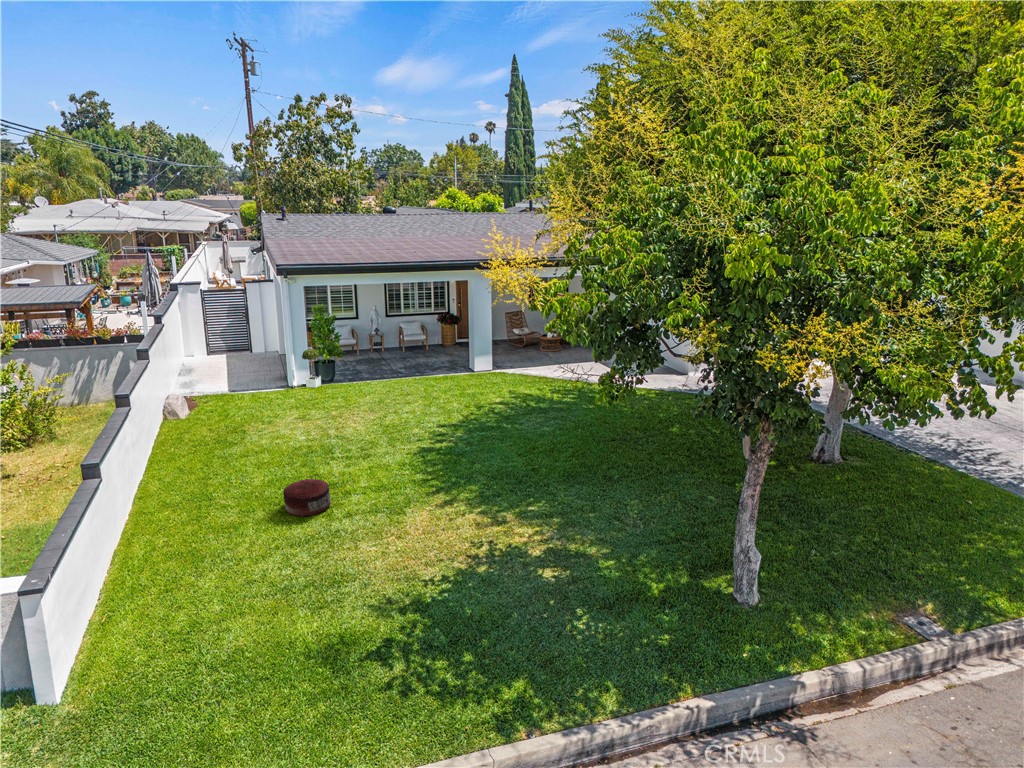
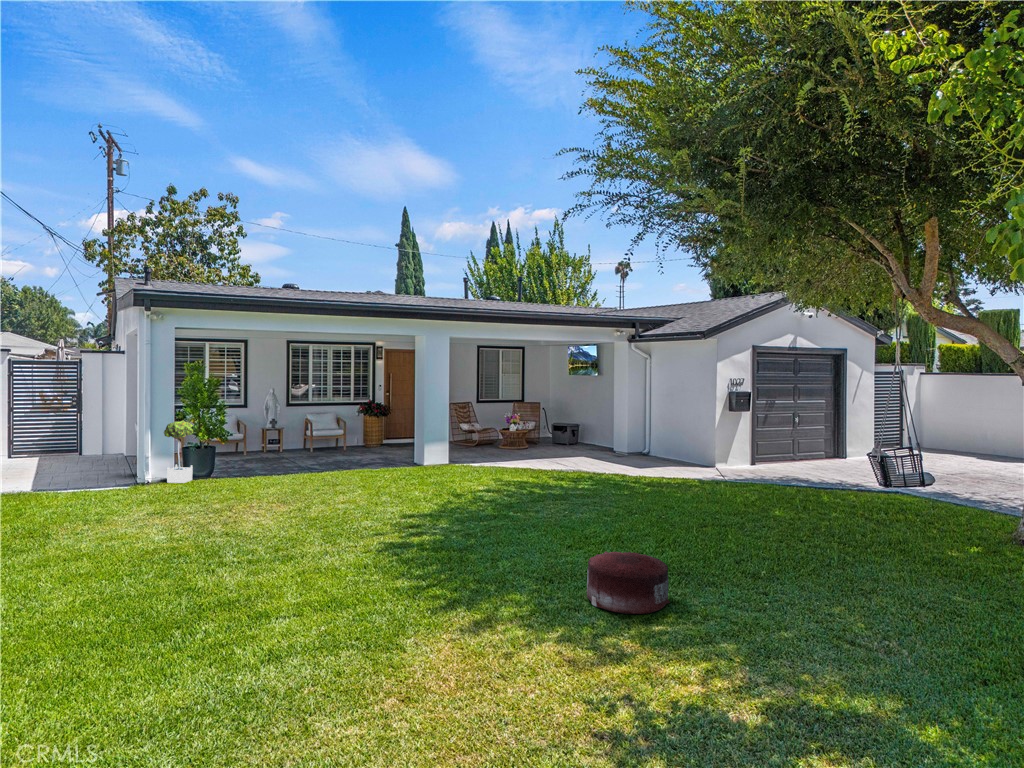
pouf: present [283,479,331,516] -> present [586,551,670,614]

